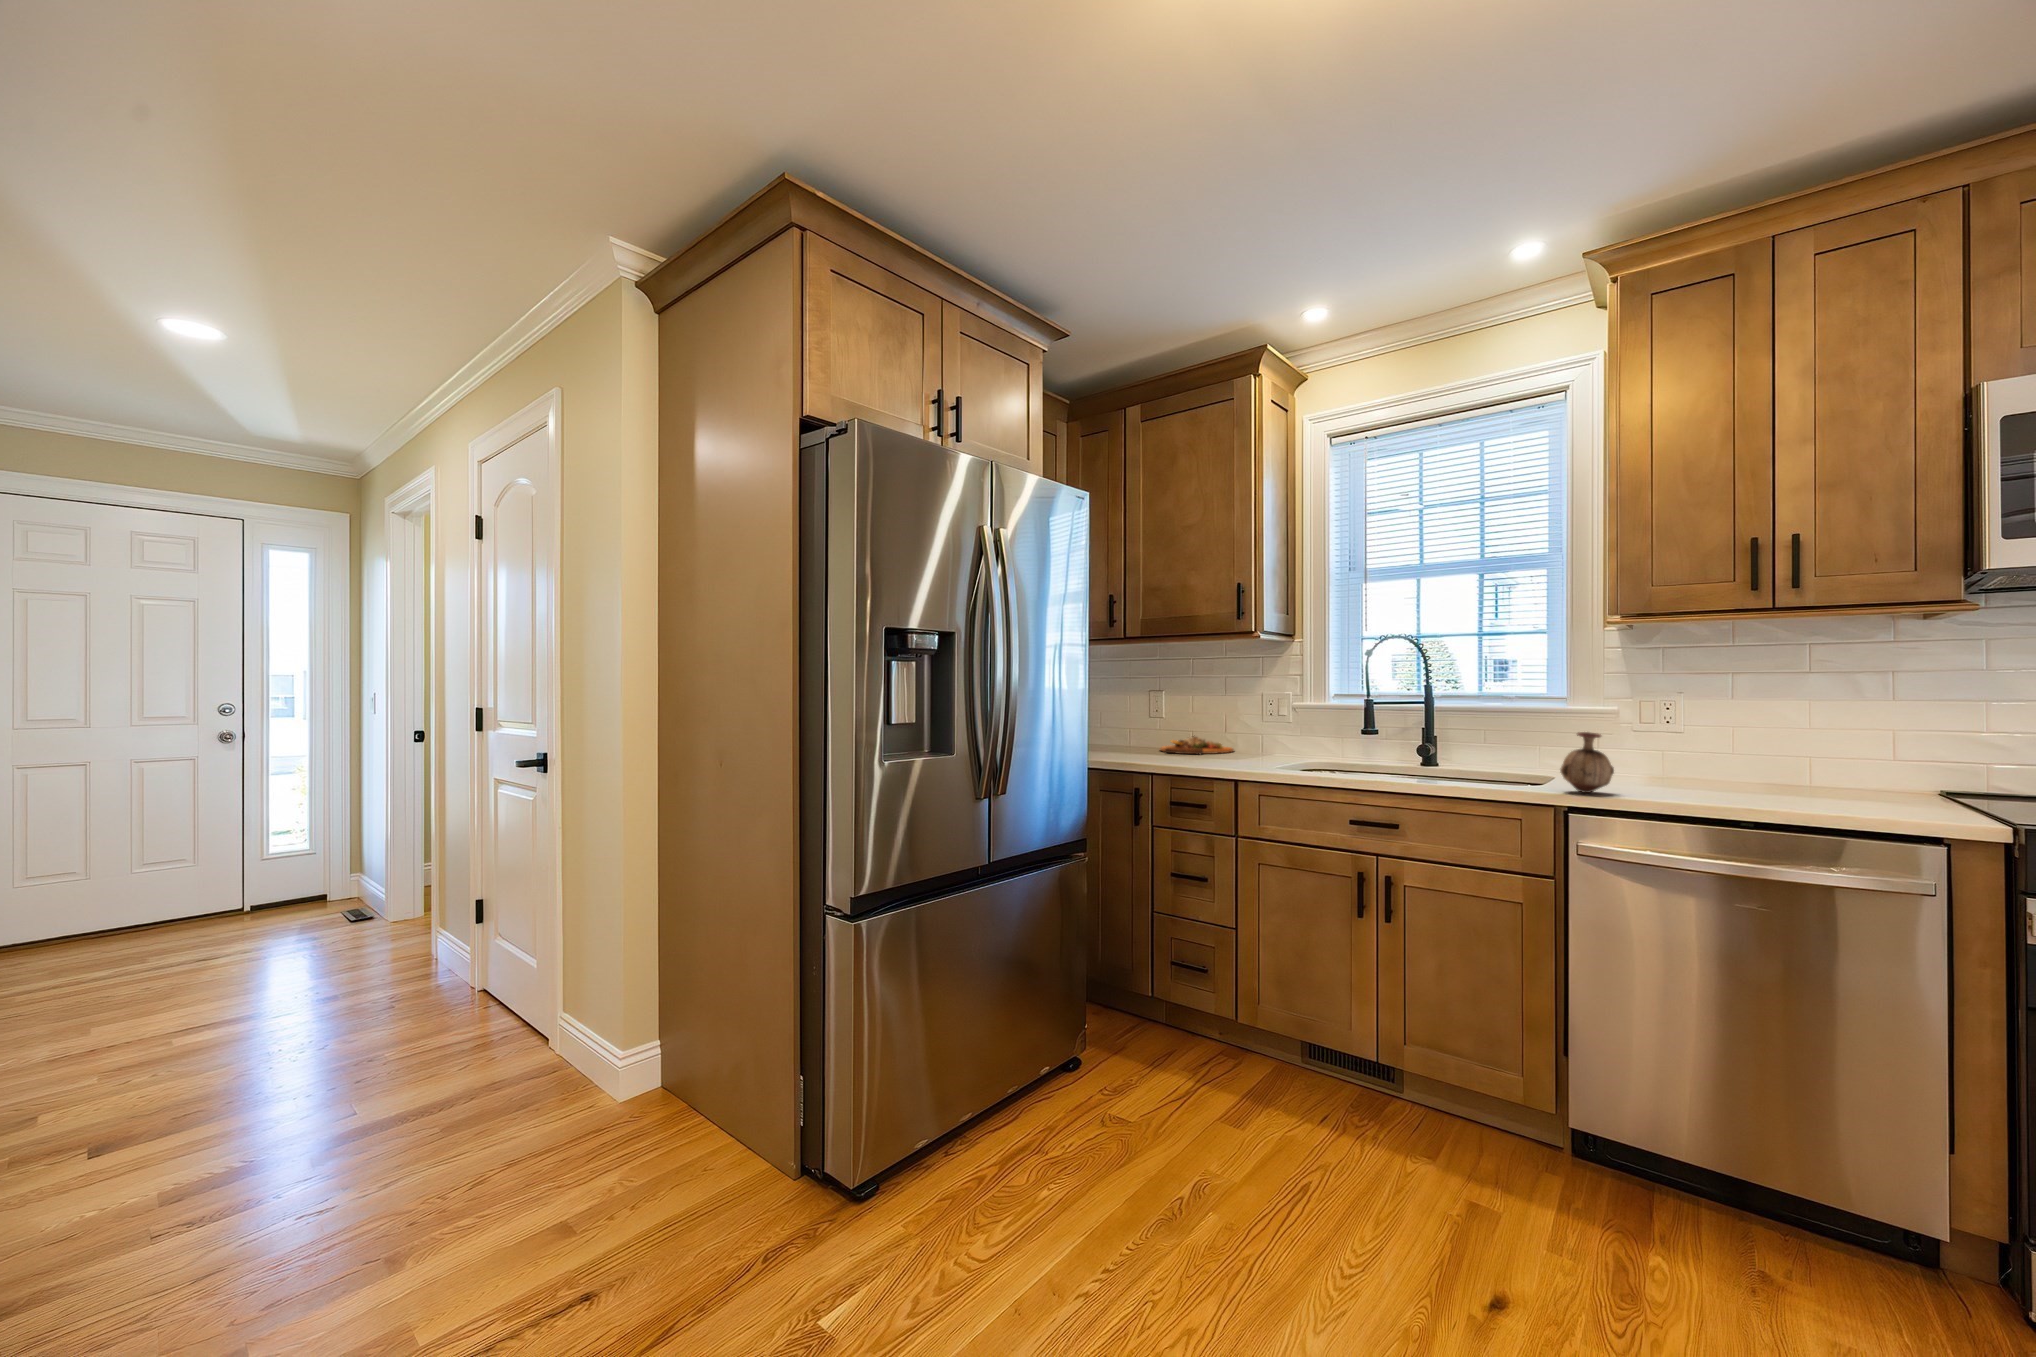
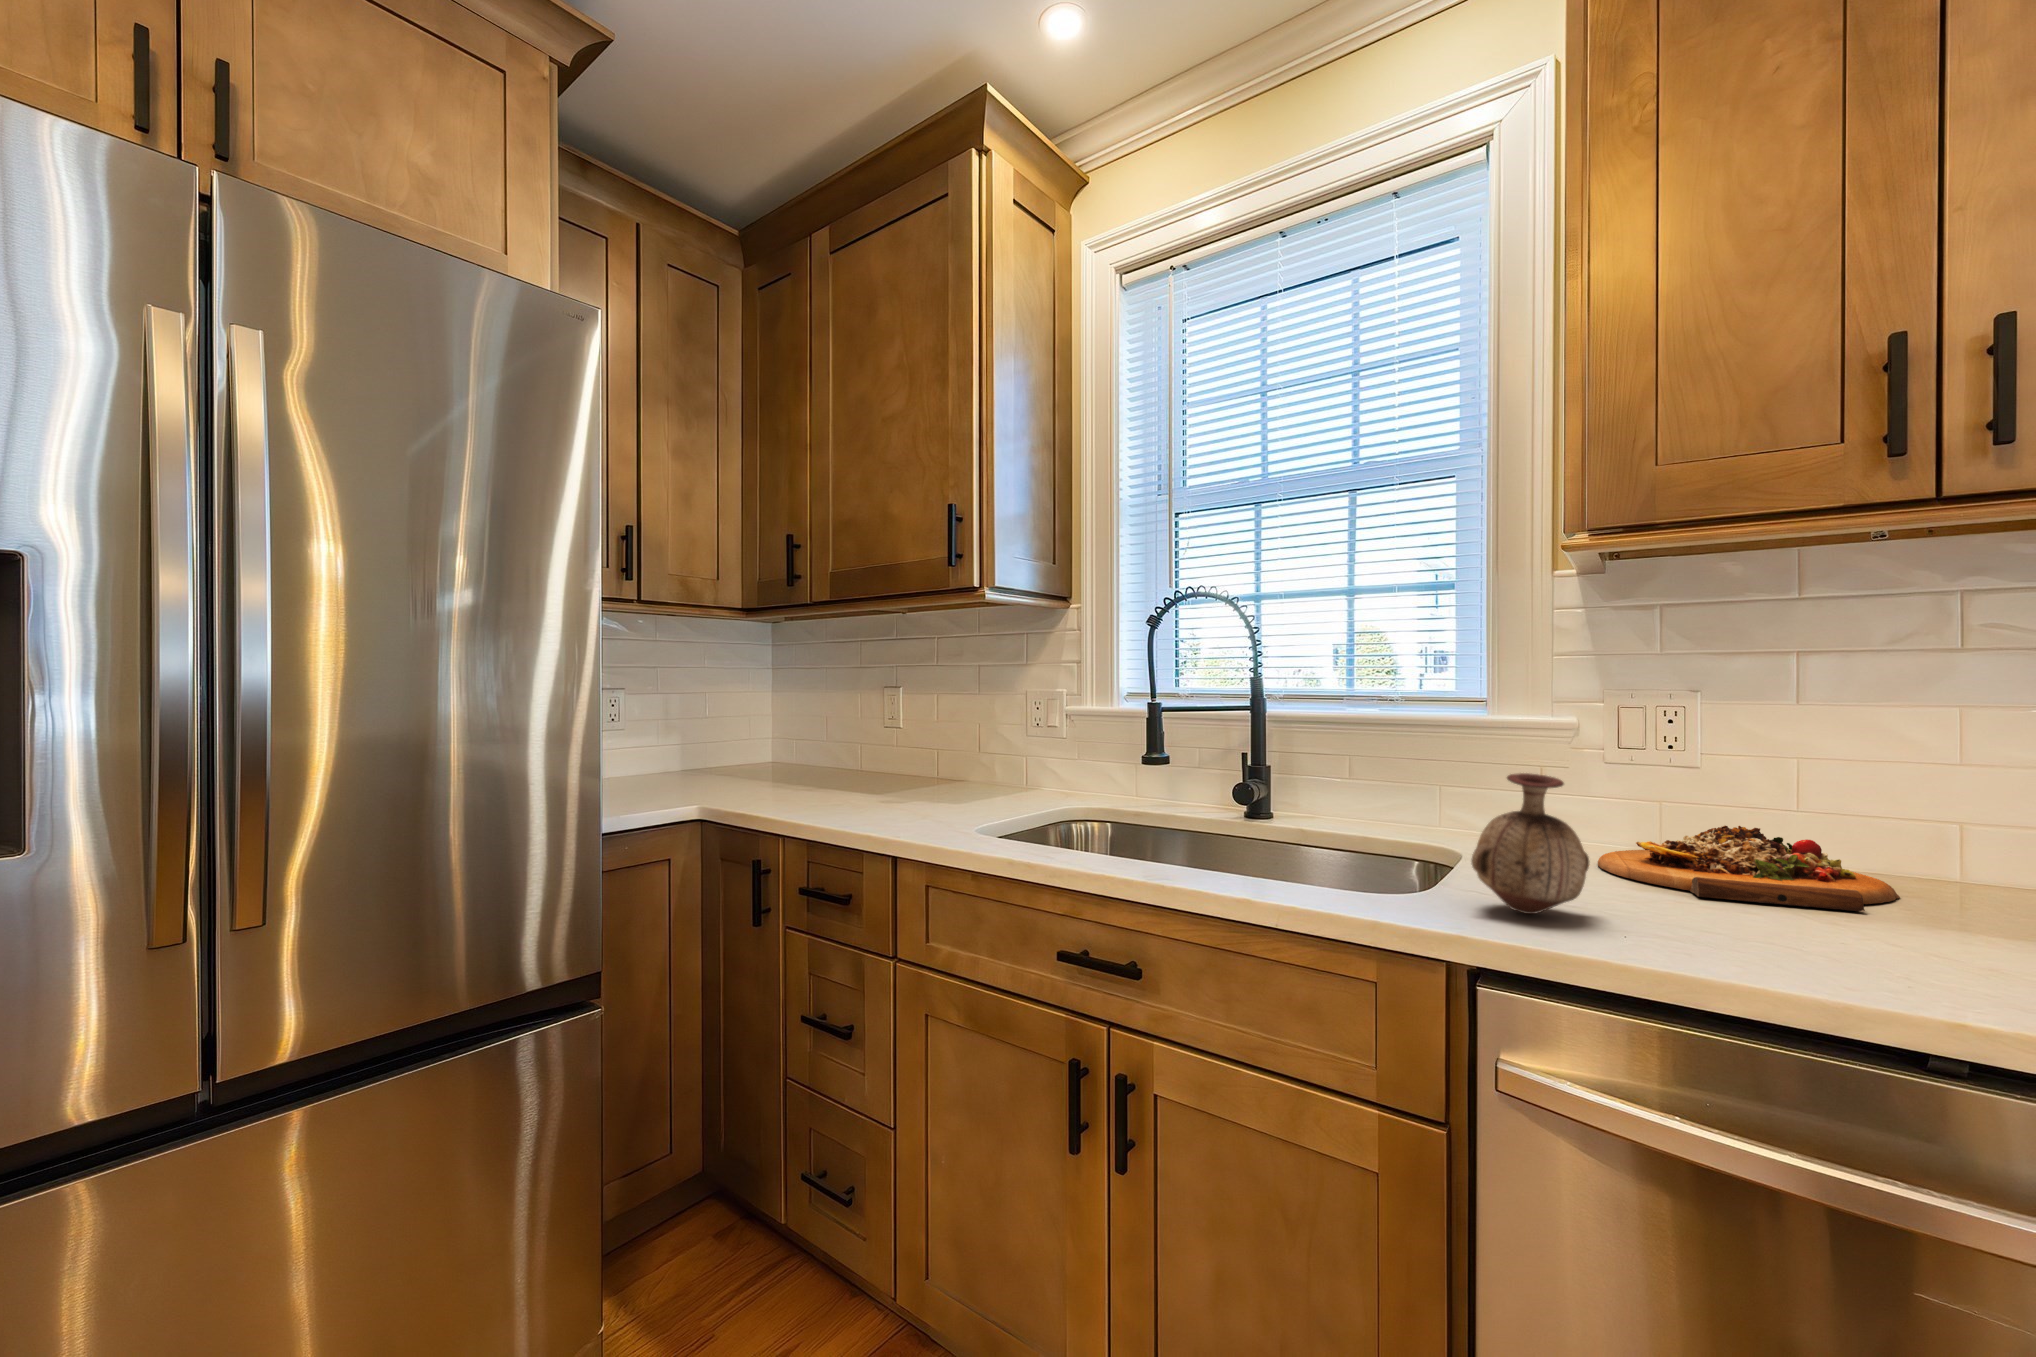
cutting board: present [1160,736,1234,754] -> present [1598,826,1900,912]

